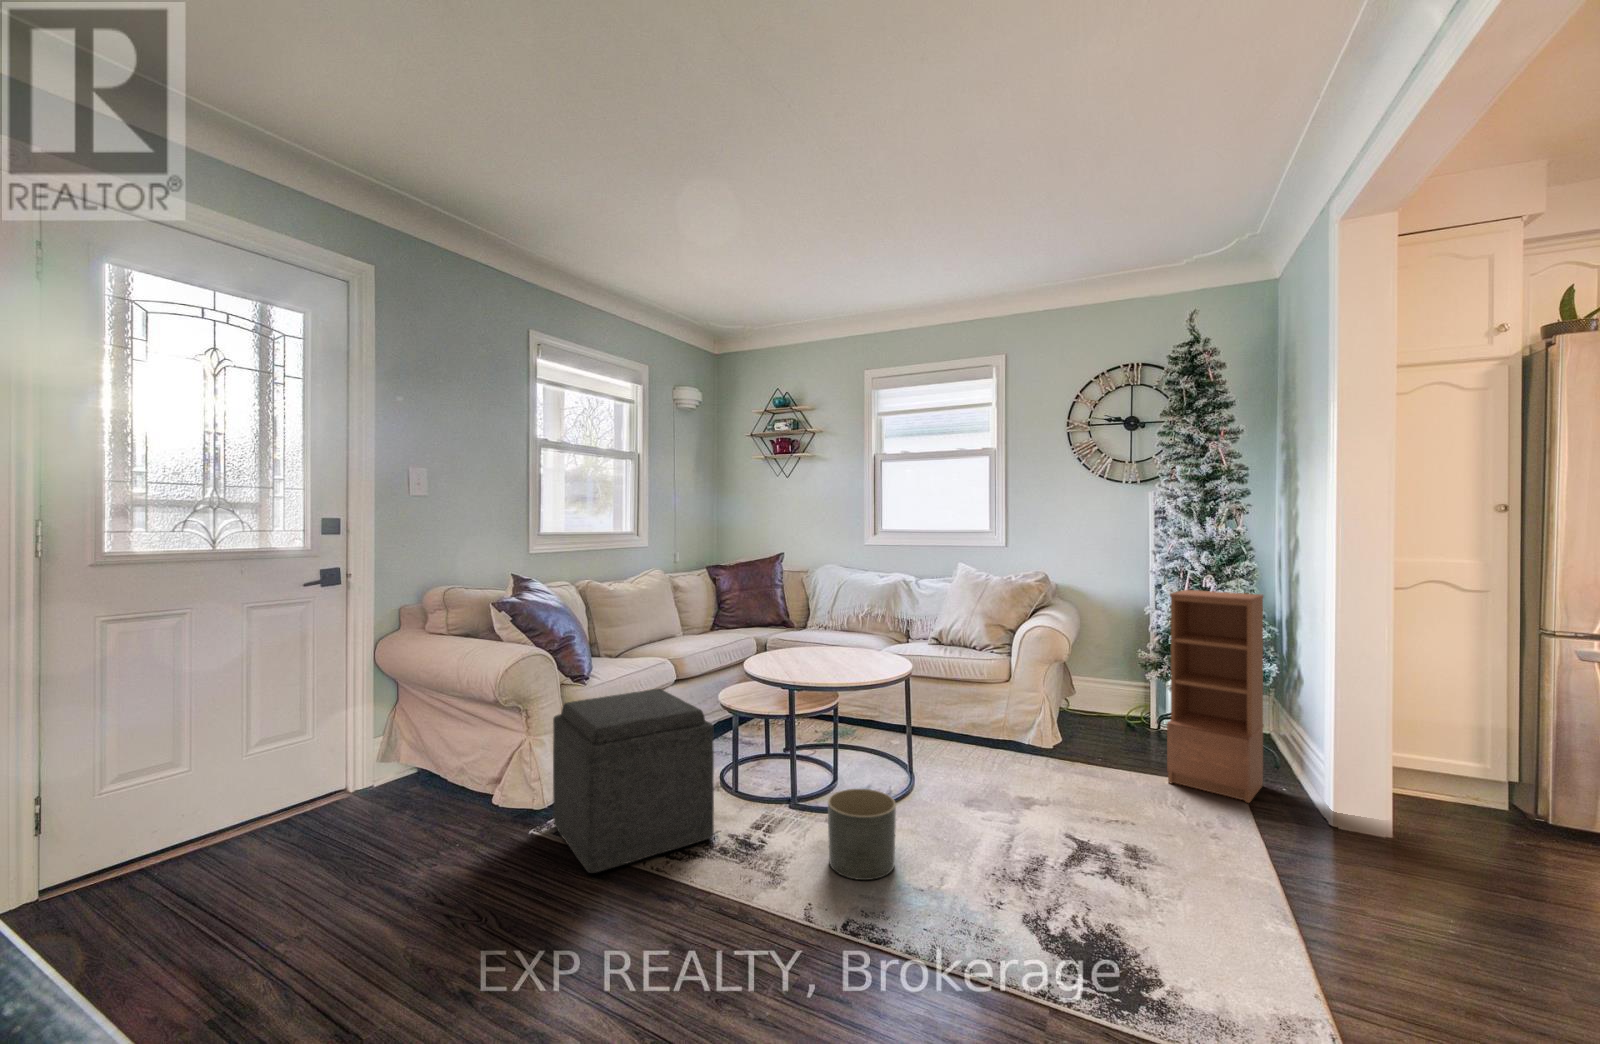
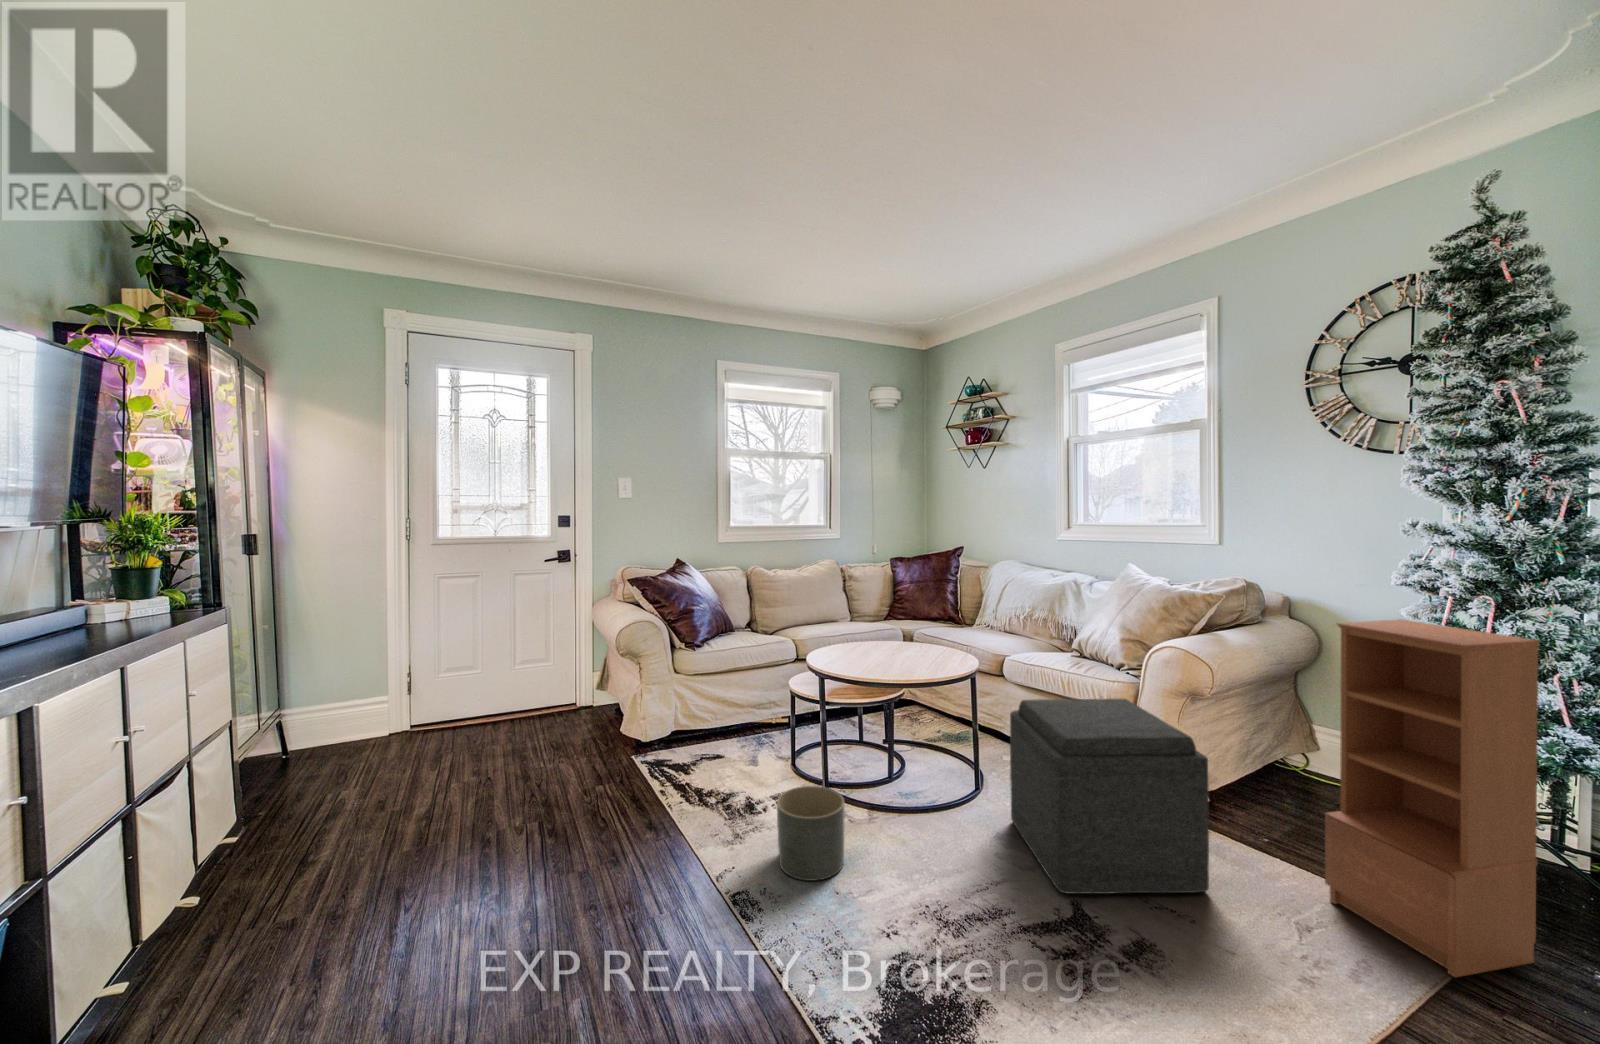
ottoman: present [553,689,714,873] -> present [1010,699,1209,894]

